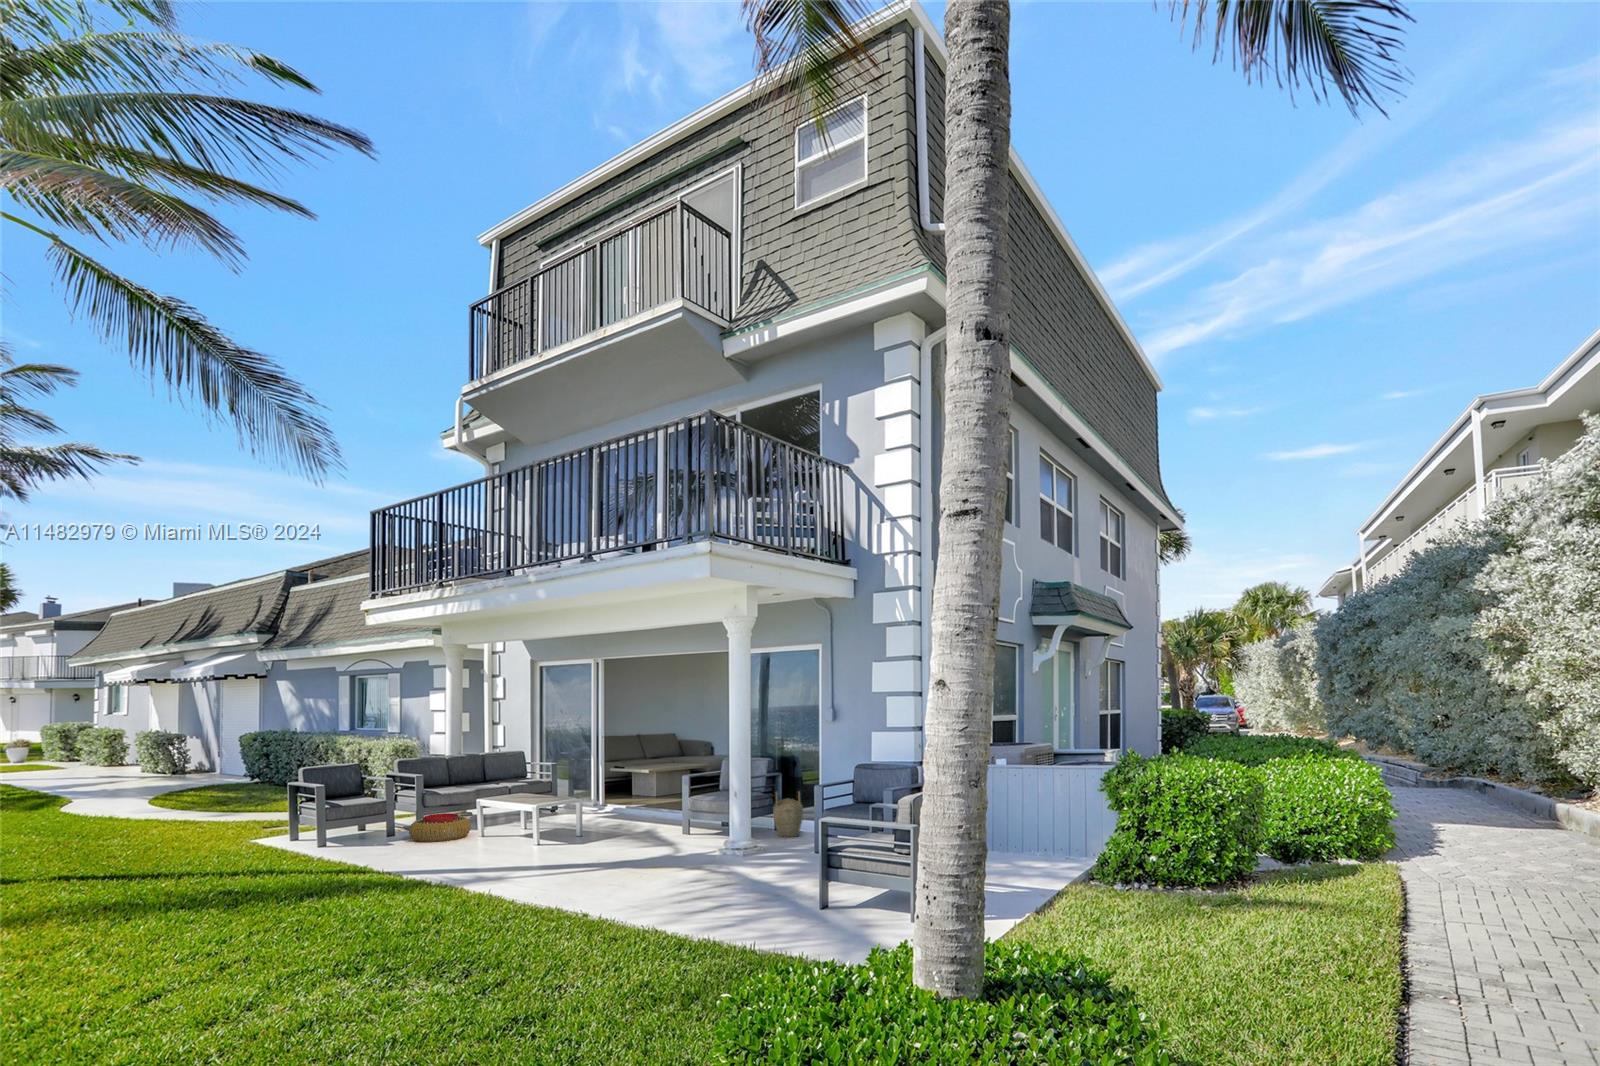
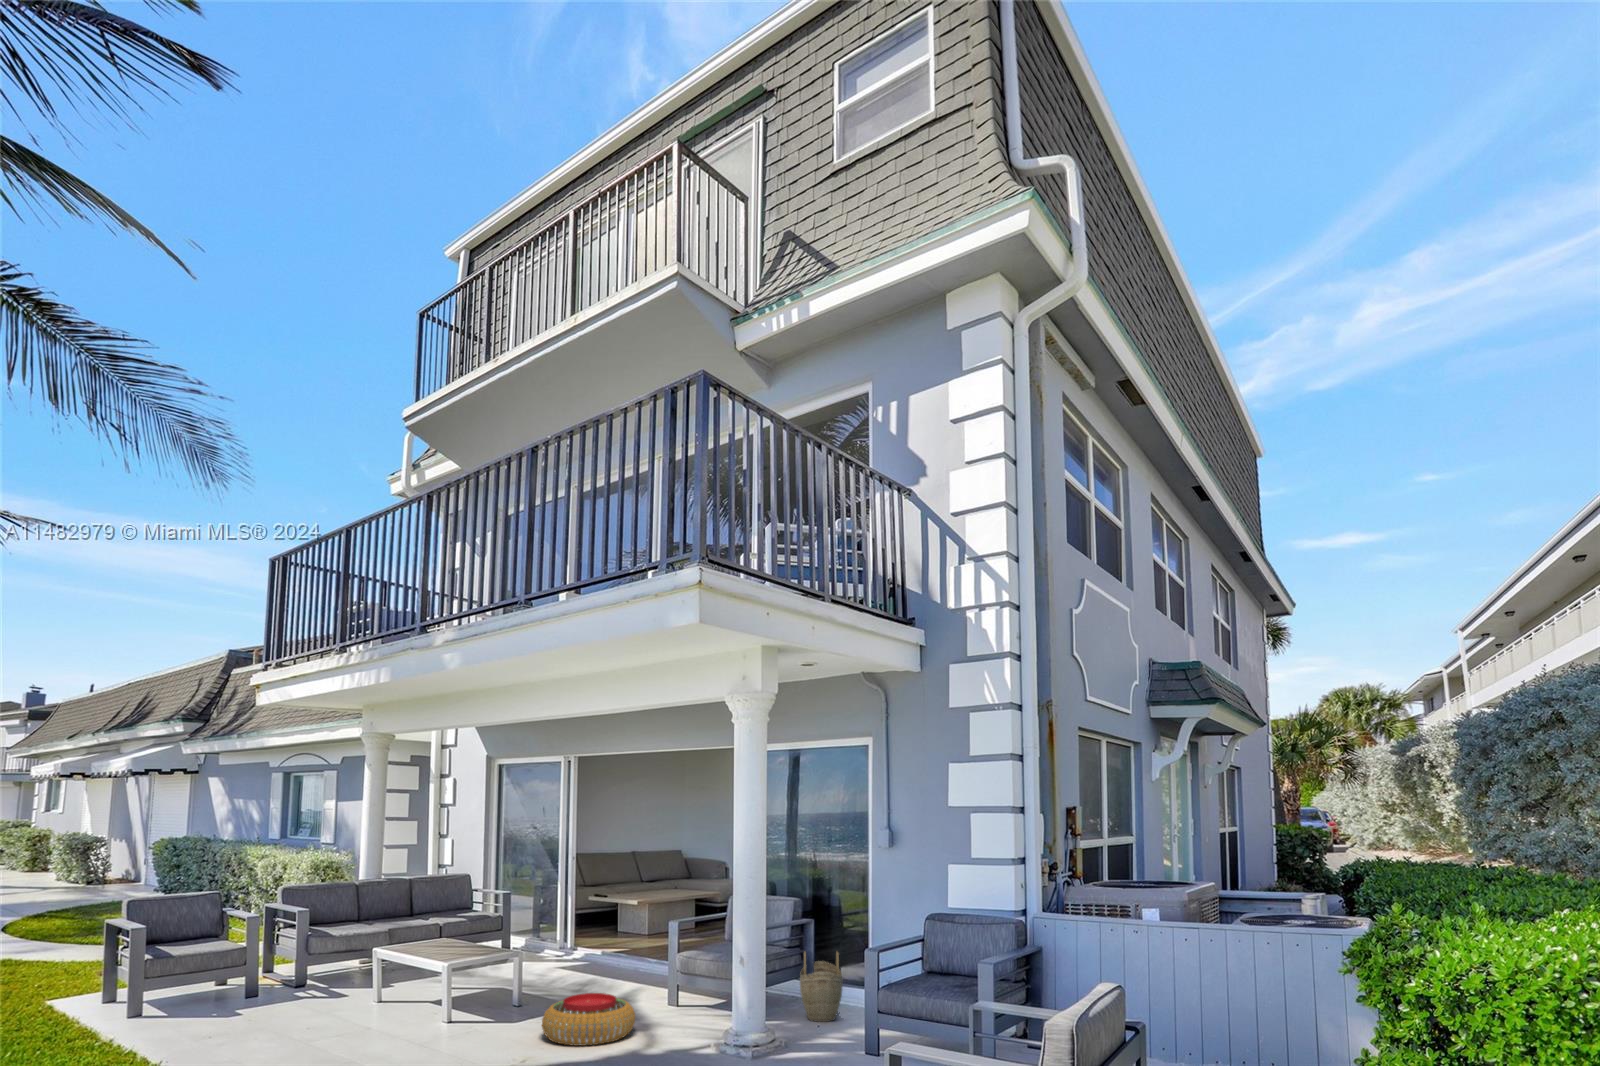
pouf: present [409,813,471,842] -> present [542,993,635,1046]

